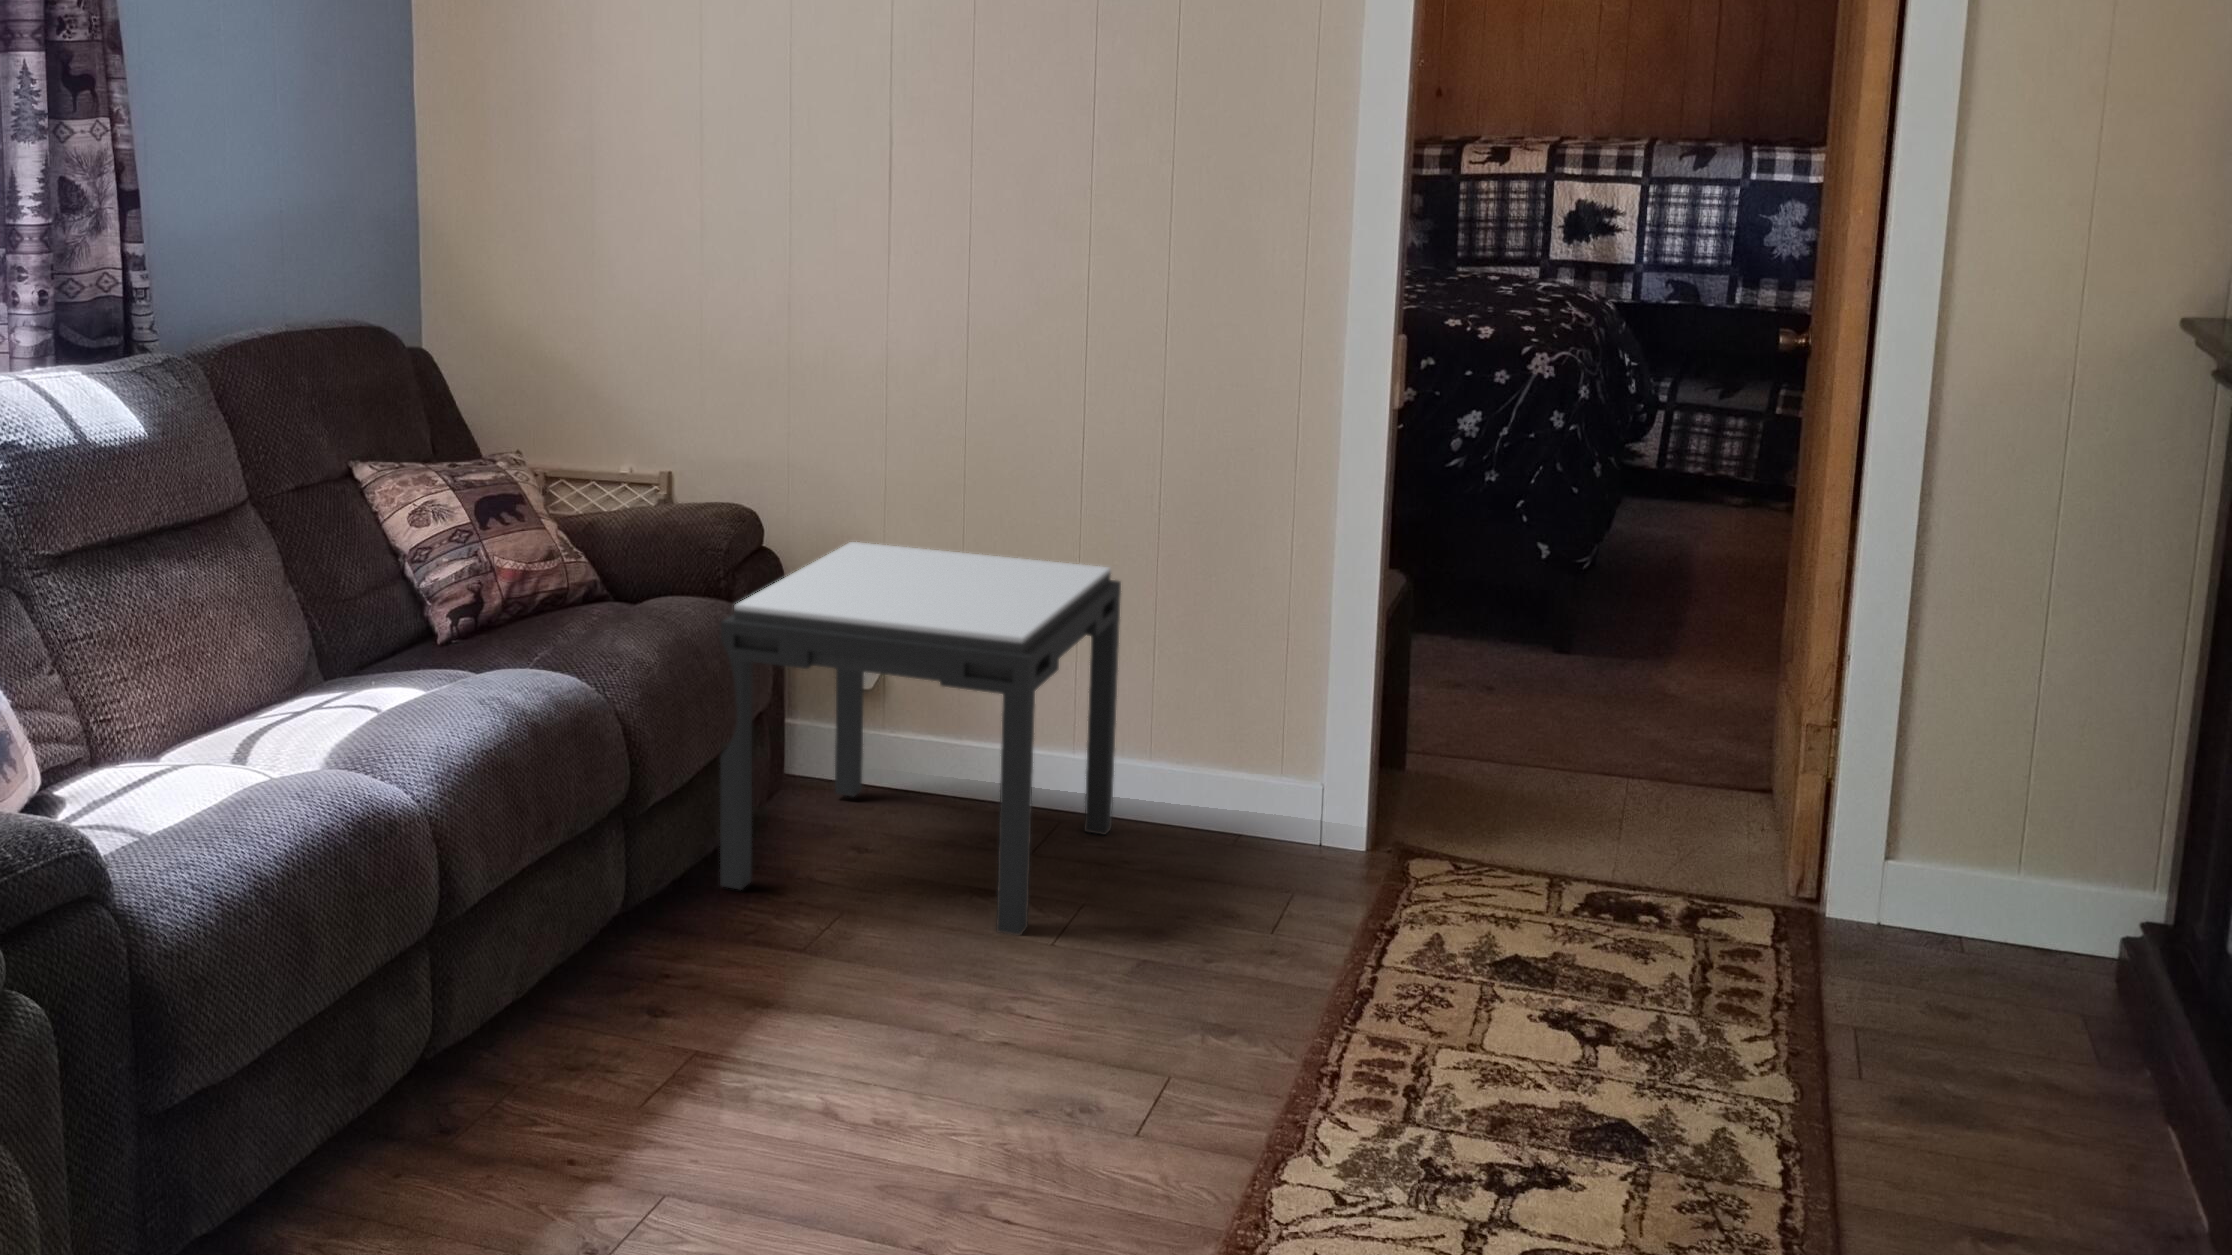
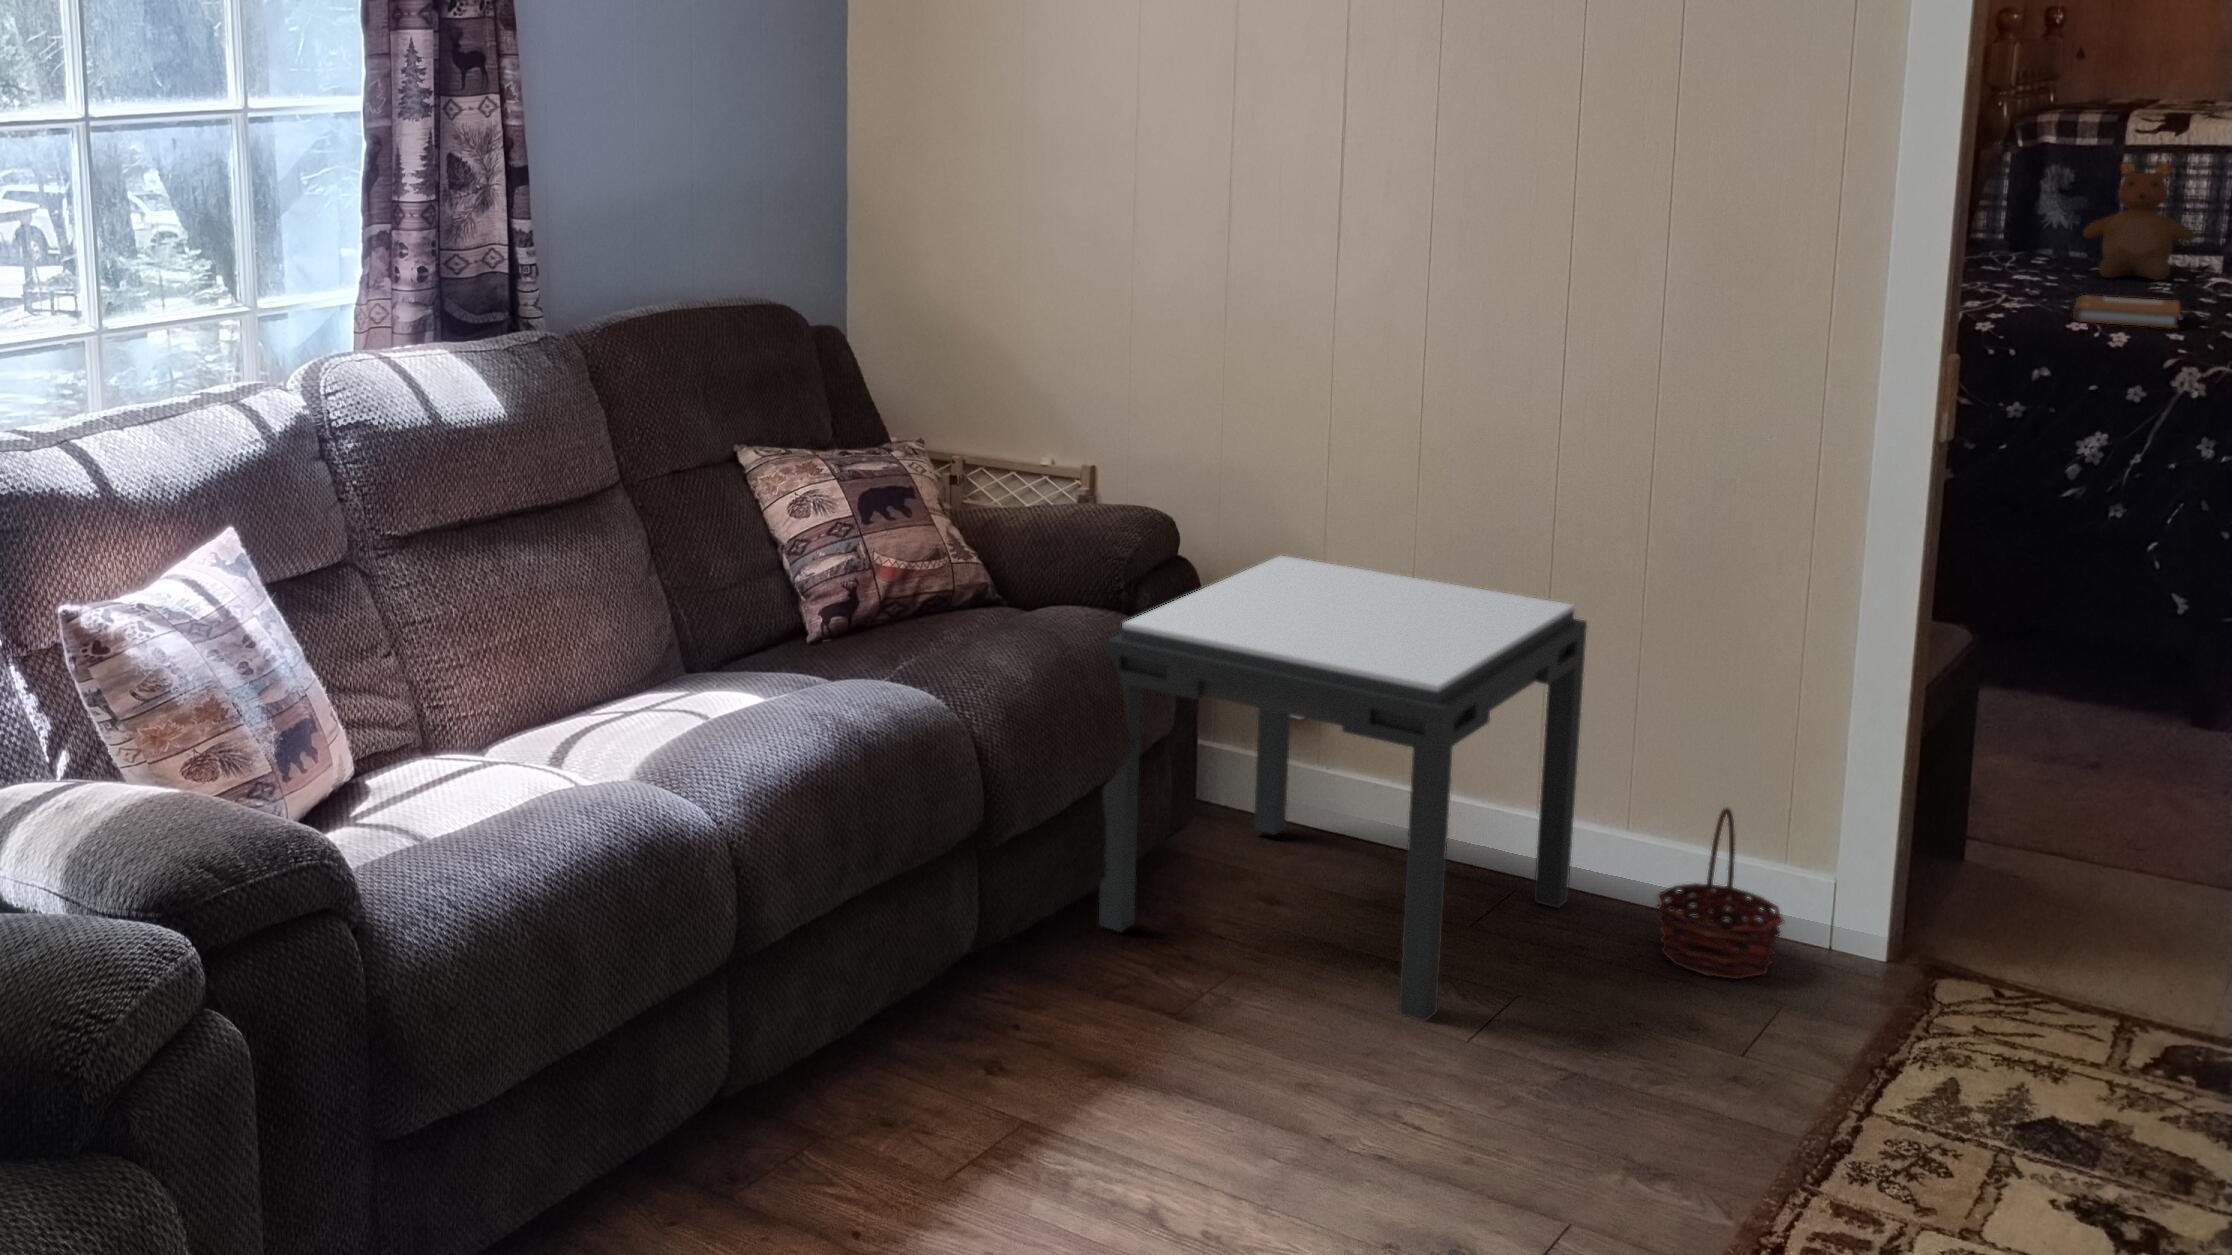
teddy bear: none [1442,187,1526,286] -> present [2083,162,2194,280]
notebook: none [1449,298,1530,323] -> present [2073,295,2180,328]
basket: none [1189,731,1294,877] -> present [1657,808,1784,979]

